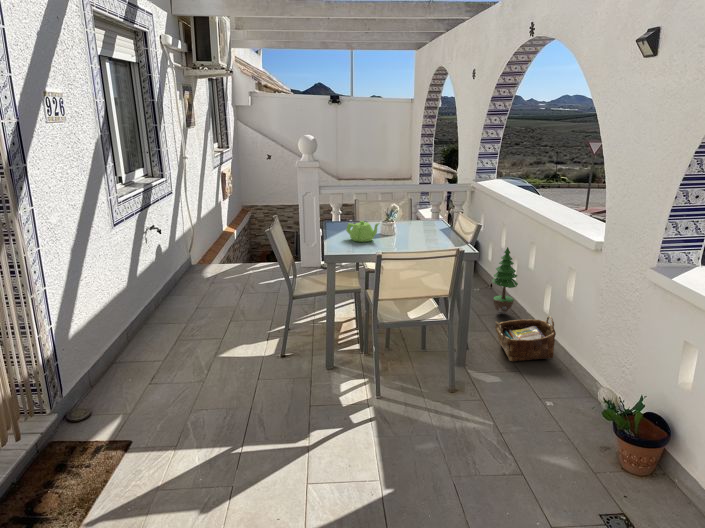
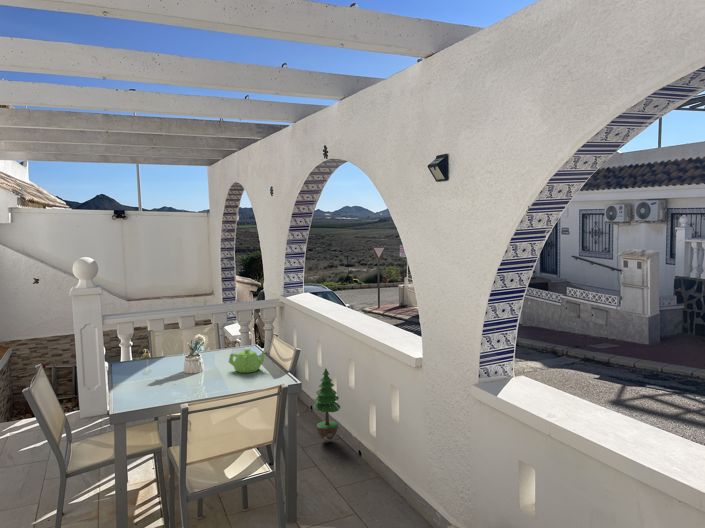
teapot: present [346,221,379,242] -> present [229,349,266,373]
woven basket: present [495,316,556,361] -> none [325,441,389,502]

